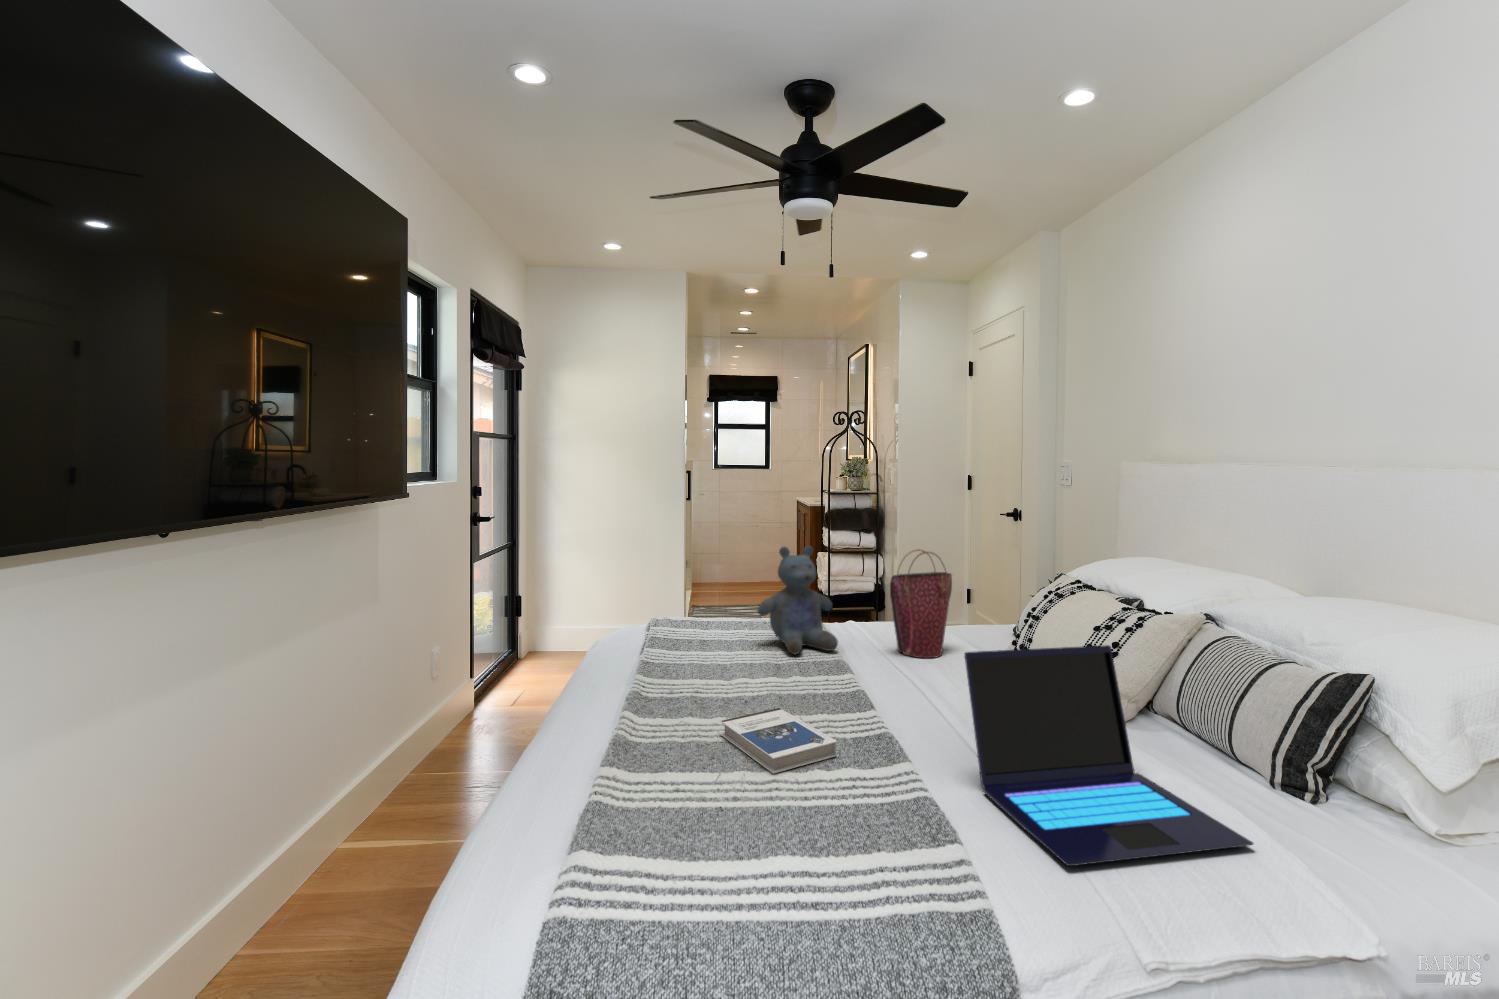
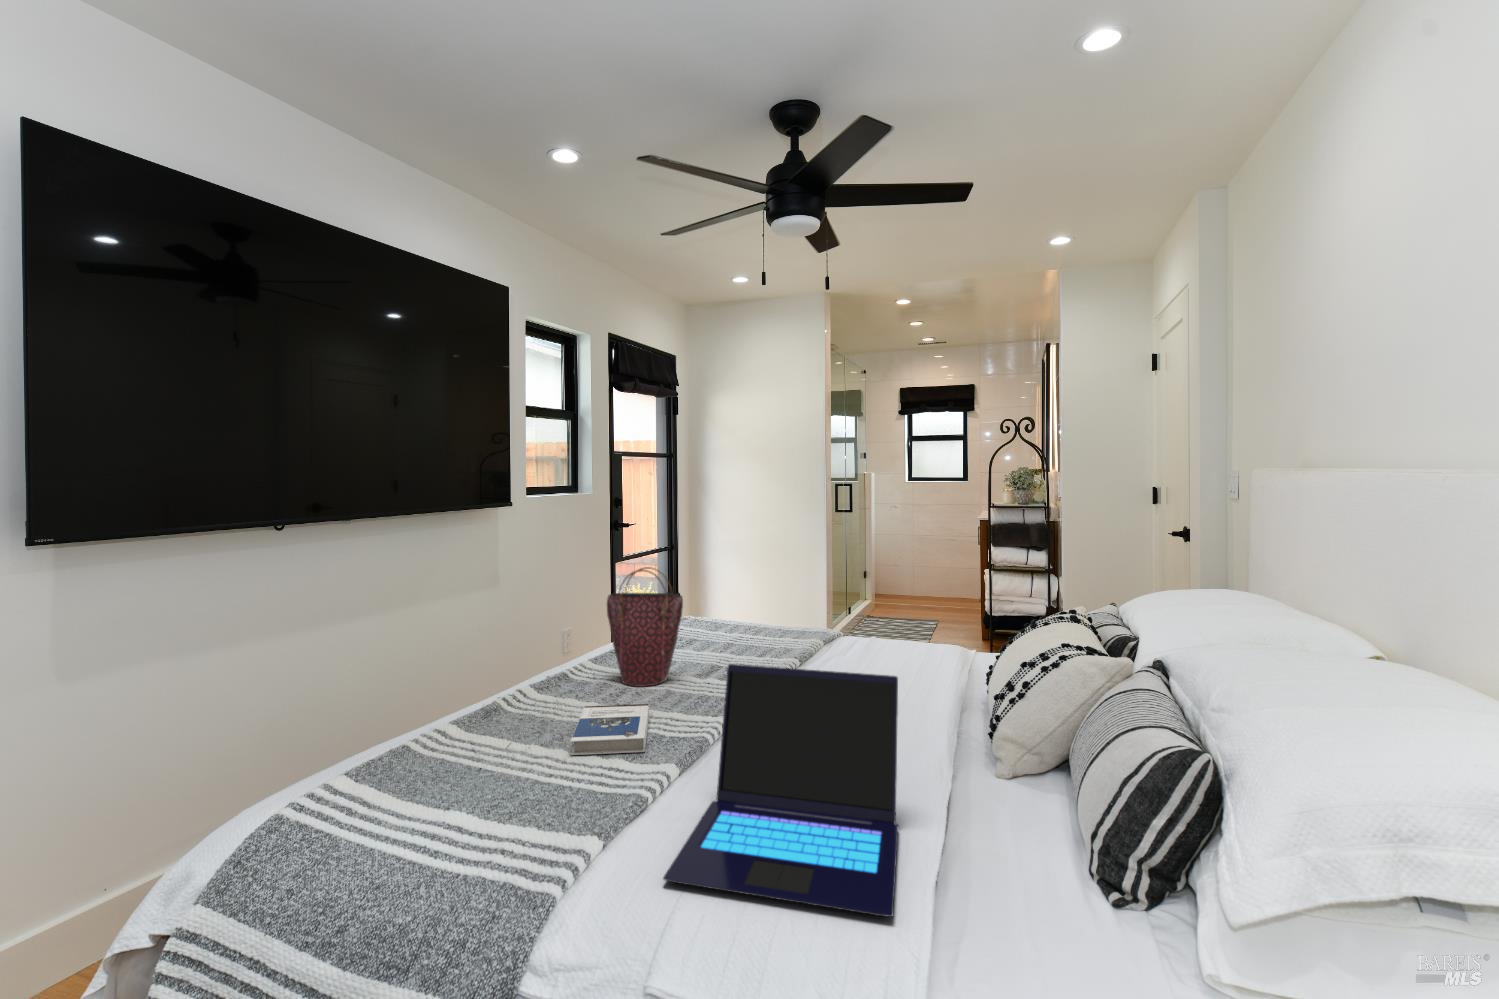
stuffed bear: present [758,546,838,654] -> none [743,557,824,665]
handbag: present [890,550,952,658] -> present [607,567,683,687]

